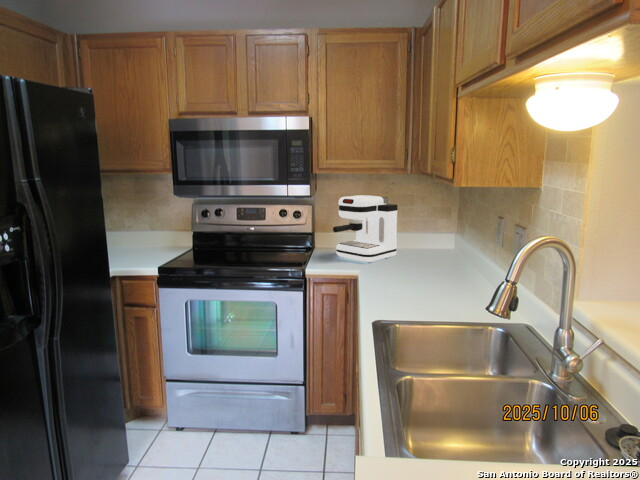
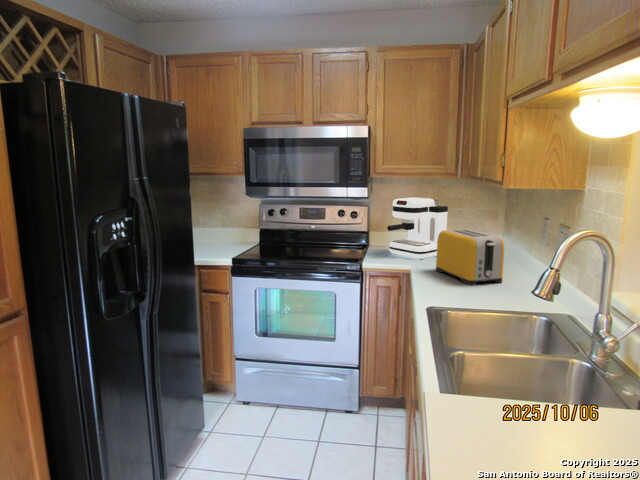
toaster: none [385,230,457,292] -> present [436,229,504,285]

